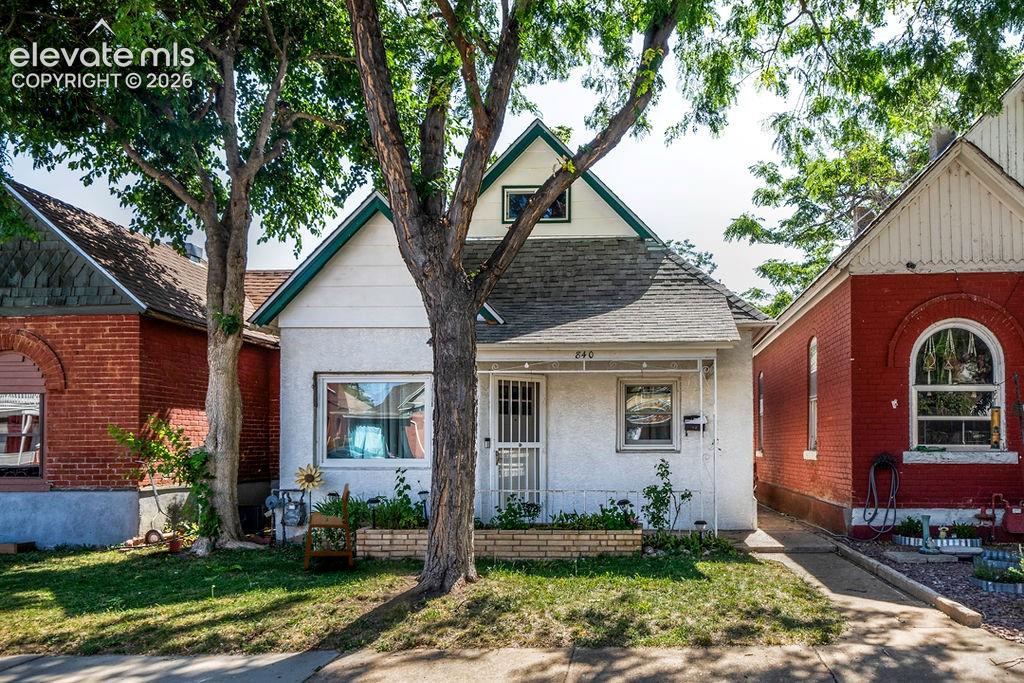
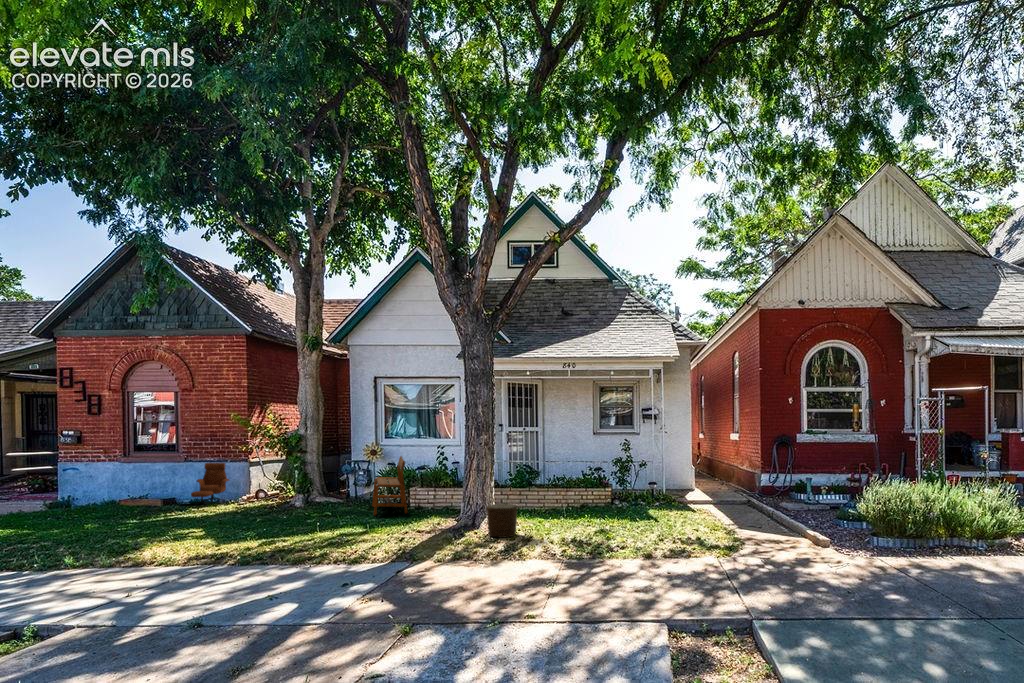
lounge chair: none [56,491,113,552] -> present [191,463,229,506]
potted tree: present [165,494,195,553] -> none [269,464,293,506]
woven basket: none [460,556,506,608] -> present [487,504,518,538]

